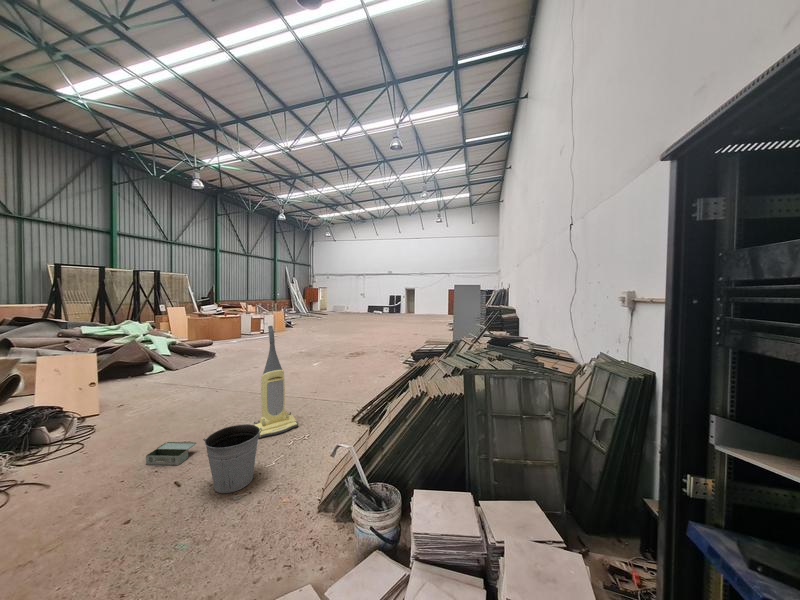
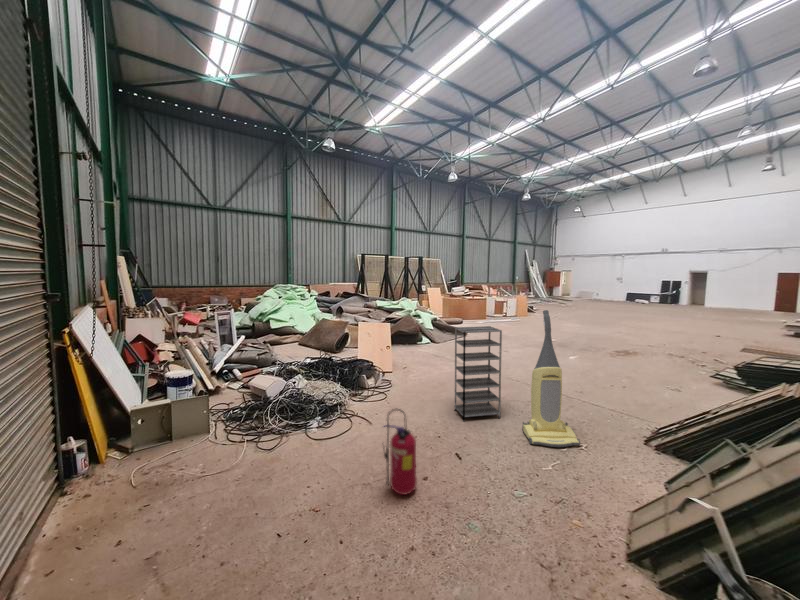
shelving unit: none [184,344,236,440] -> present [455,326,502,422]
bucket: present [203,424,262,493] -> none [484,426,551,511]
toolbox: present [146,442,196,465] -> none [427,416,468,445]
fire extinguisher: none [67,444,122,537] -> present [383,408,417,494]

